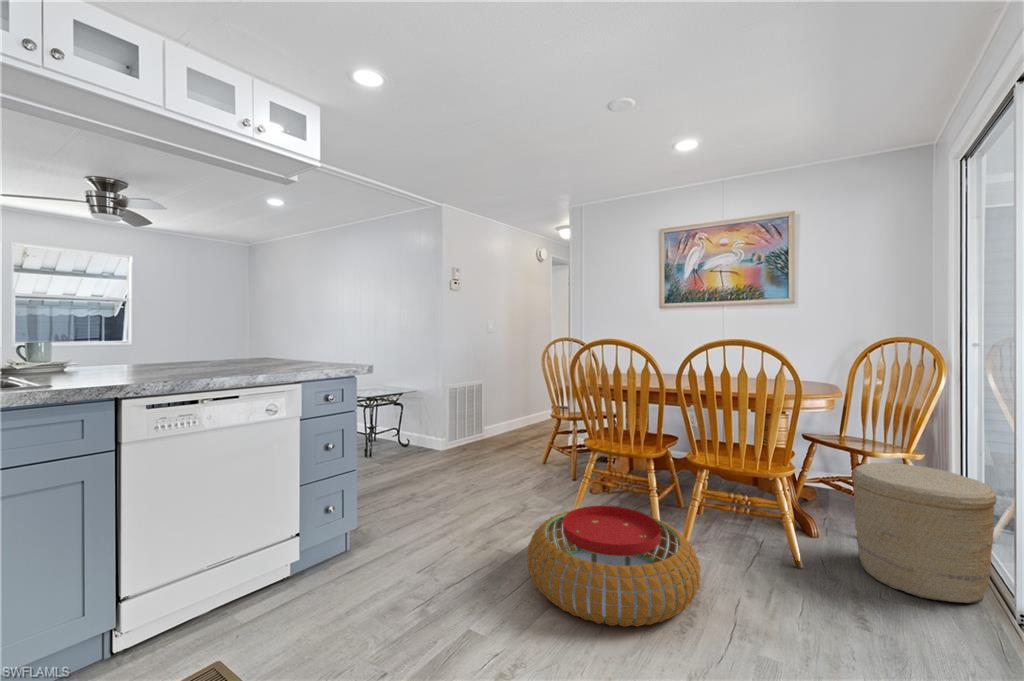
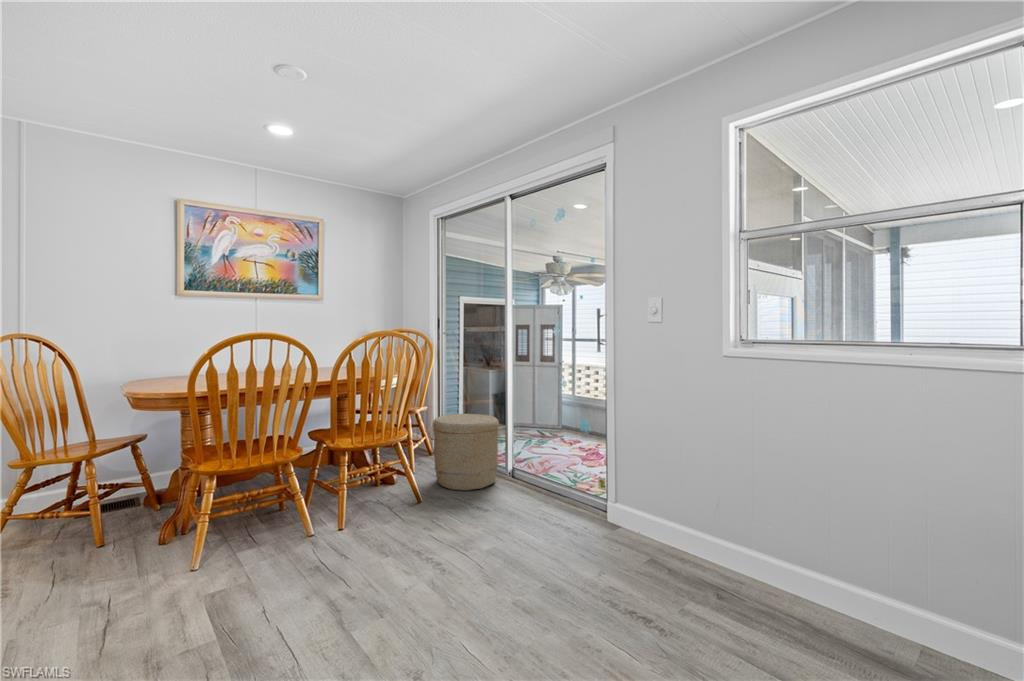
pouf: present [527,506,701,627] -> none [278,500,456,618]

